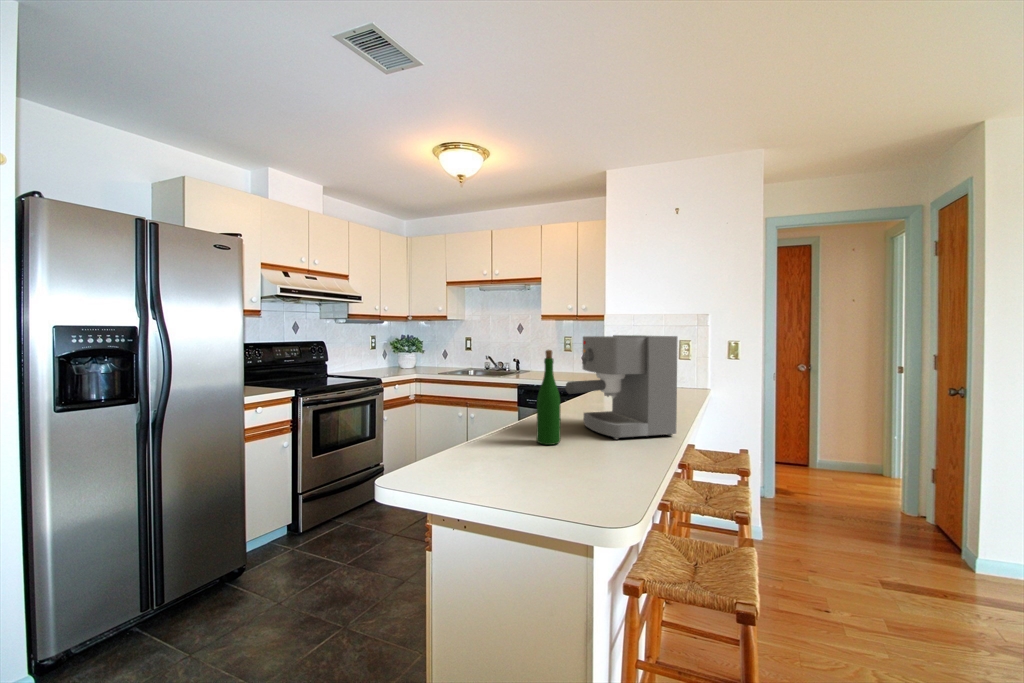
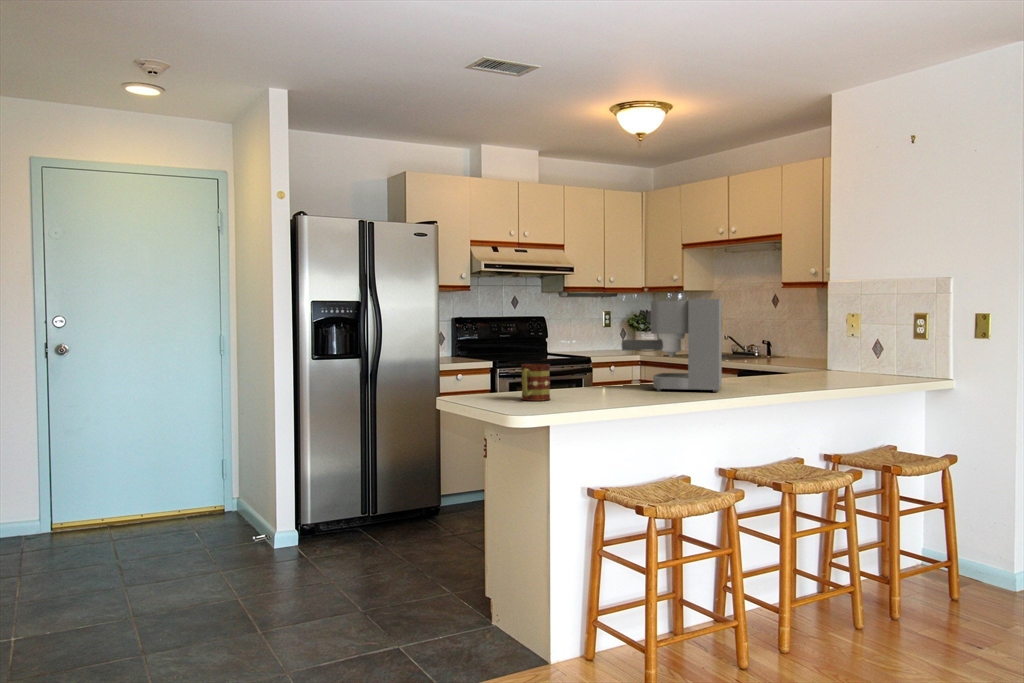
wine bottle: present [537,350,561,445] -> none [587,312,606,390]
mug: none [530,430,575,492] -> present [521,364,550,401]

